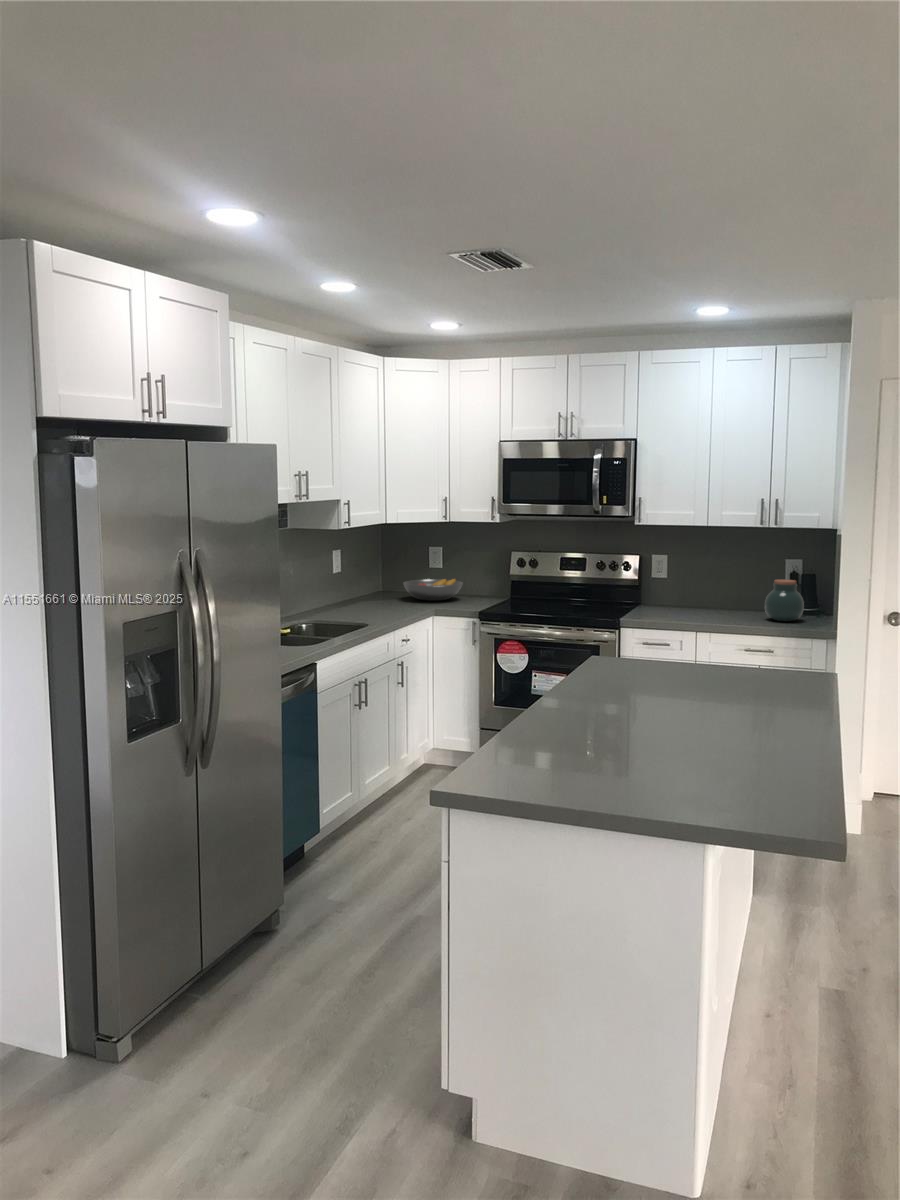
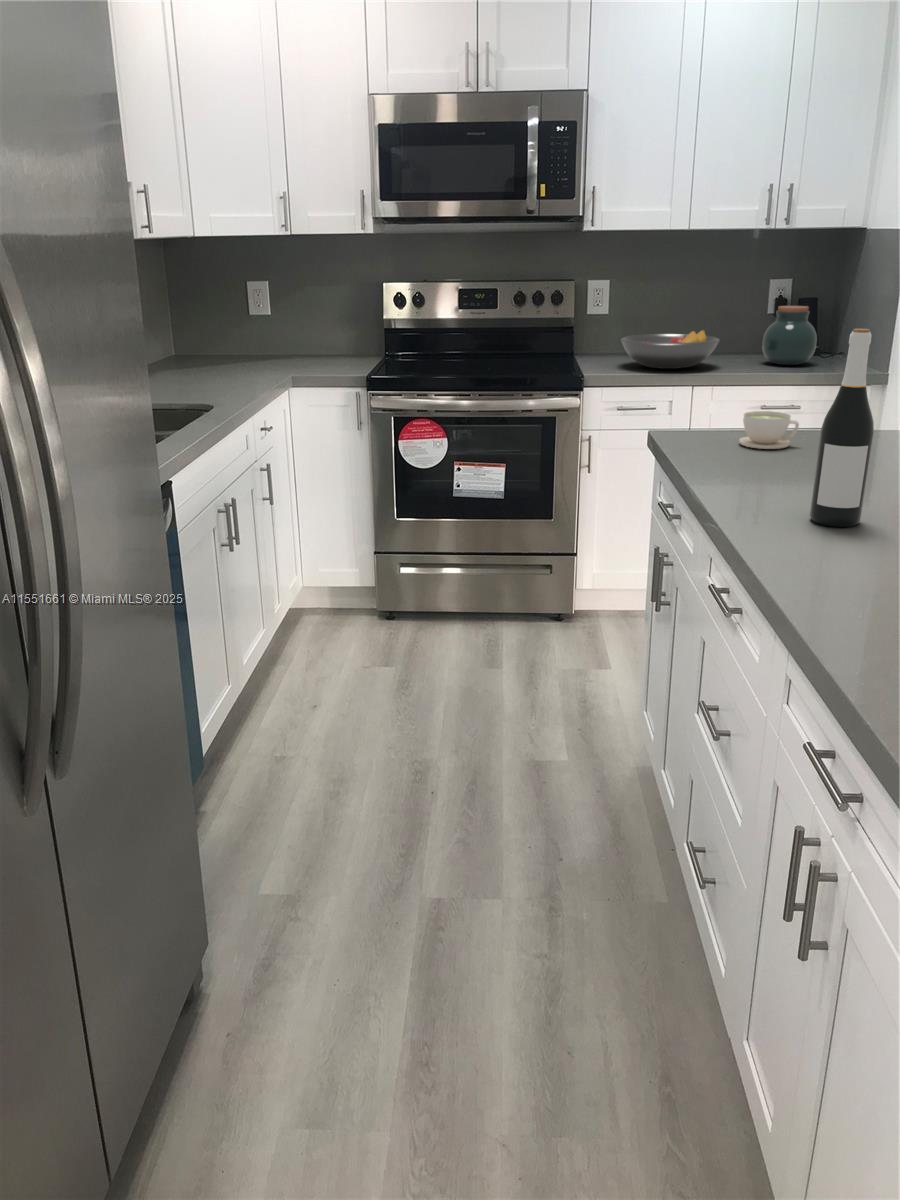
fruit bowl: present [403,578,463,601] -> present [621,330,719,369]
wine bottle: none [593,605,619,703] -> present [810,329,874,527]
coffee cup: none [630,646,662,668] -> present [739,411,799,449]

